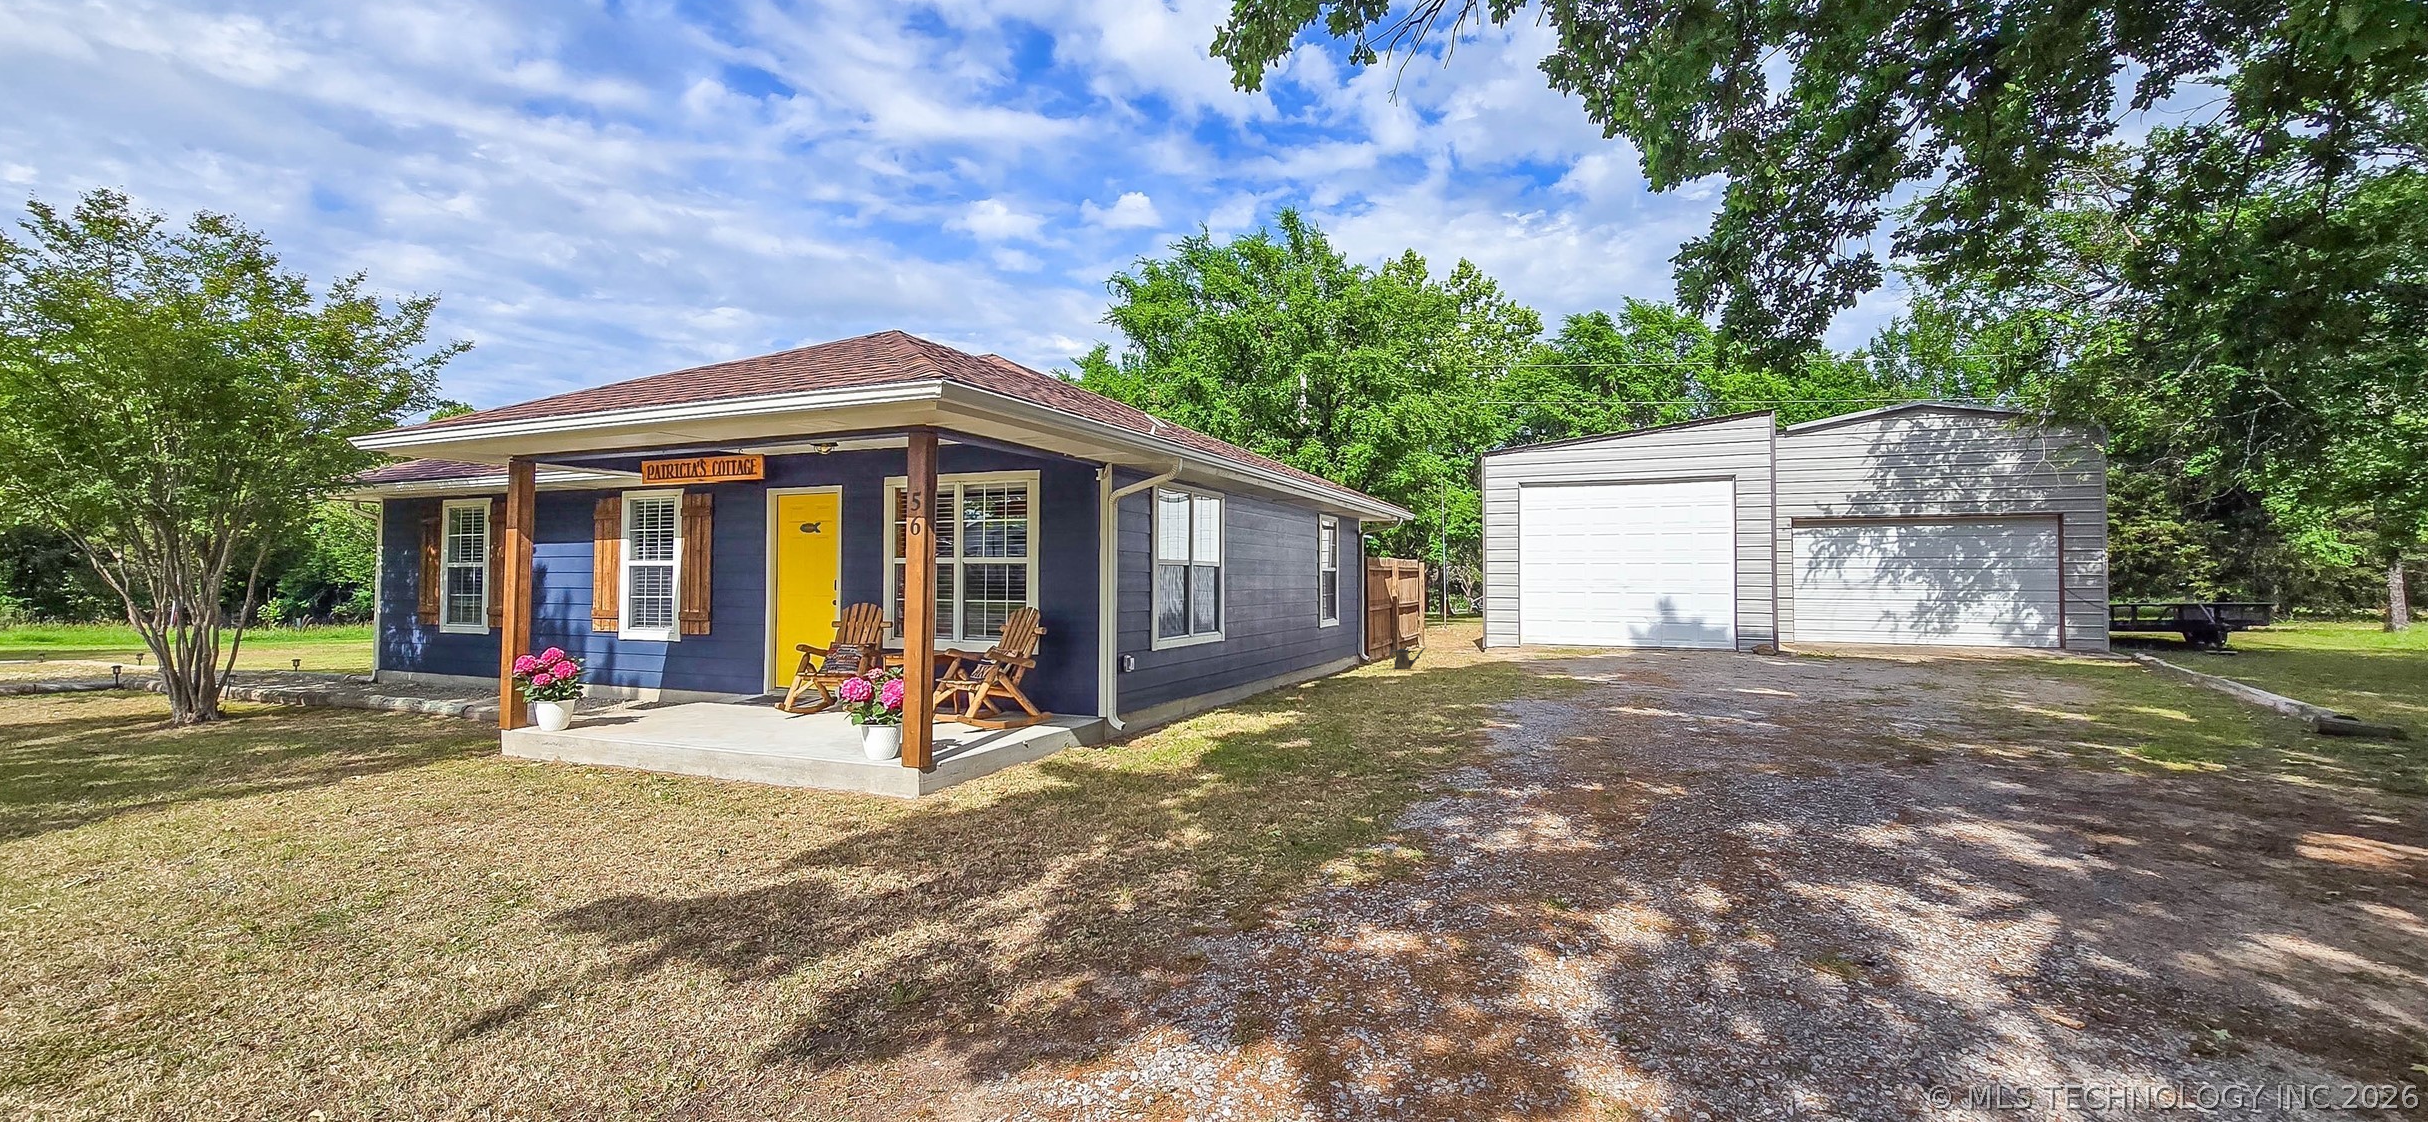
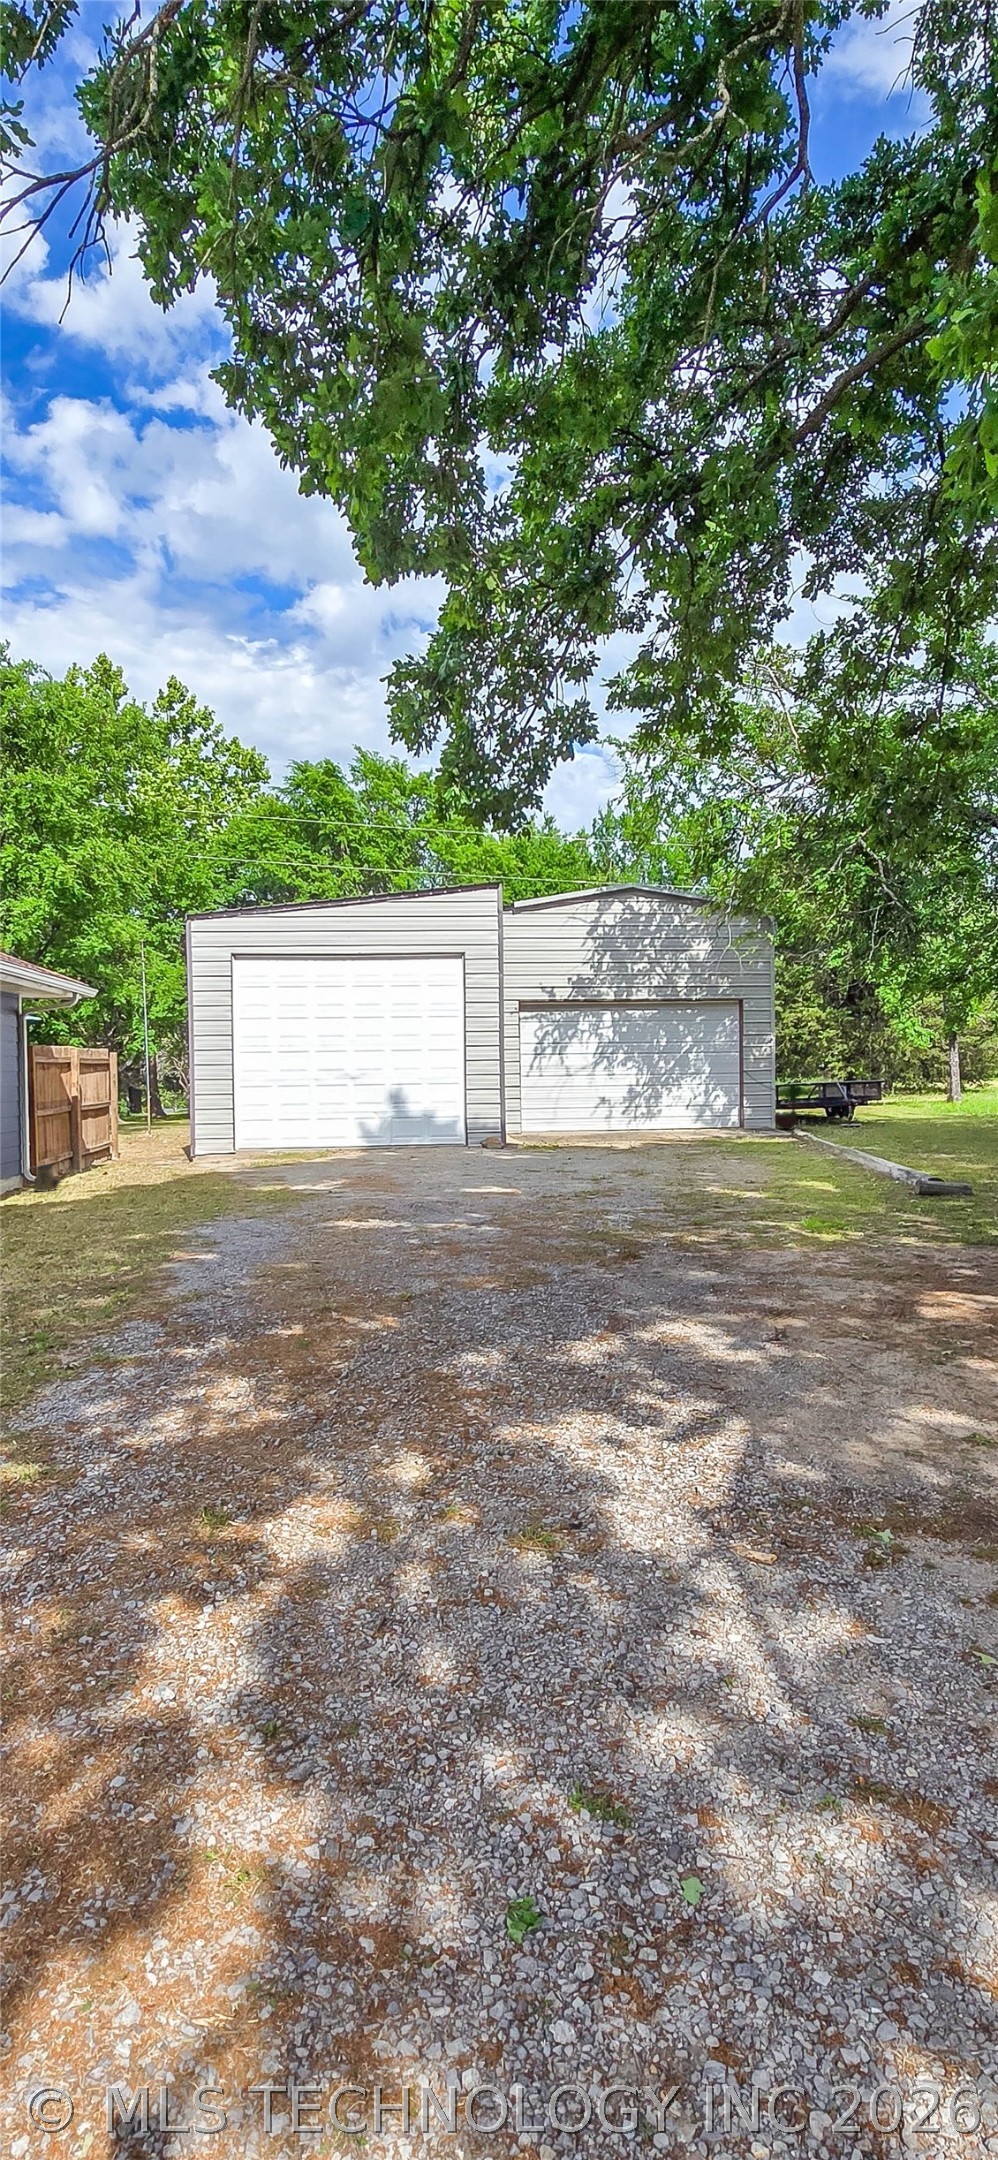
potted tree: none [2108,597,2150,652] -> present [775,1084,804,1129]

